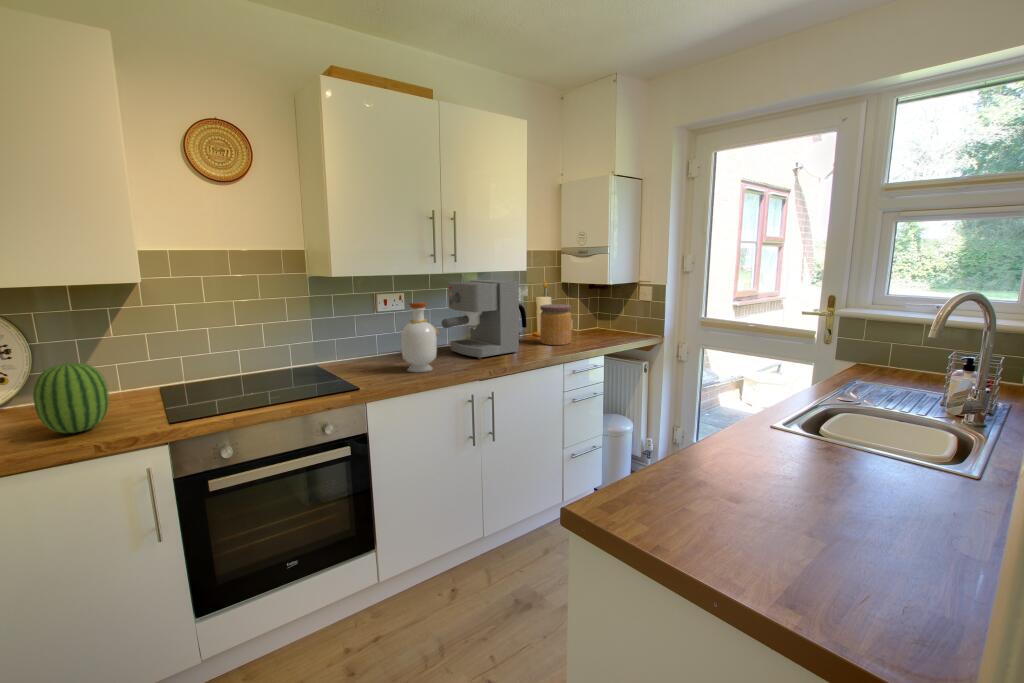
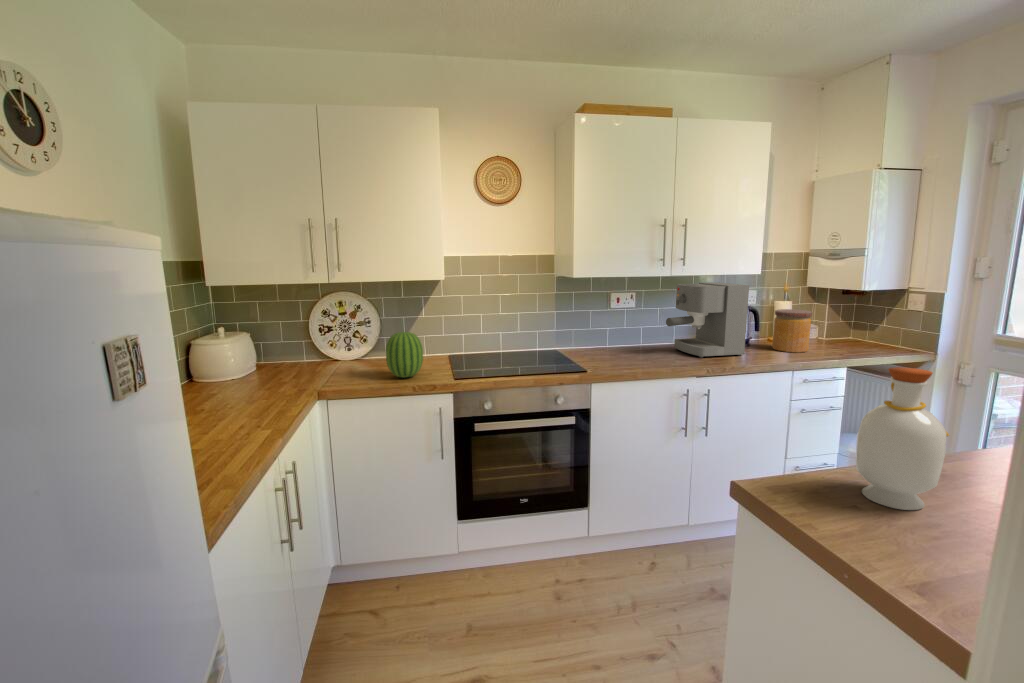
bottle: present [401,303,439,372] -> present [856,367,949,510]

